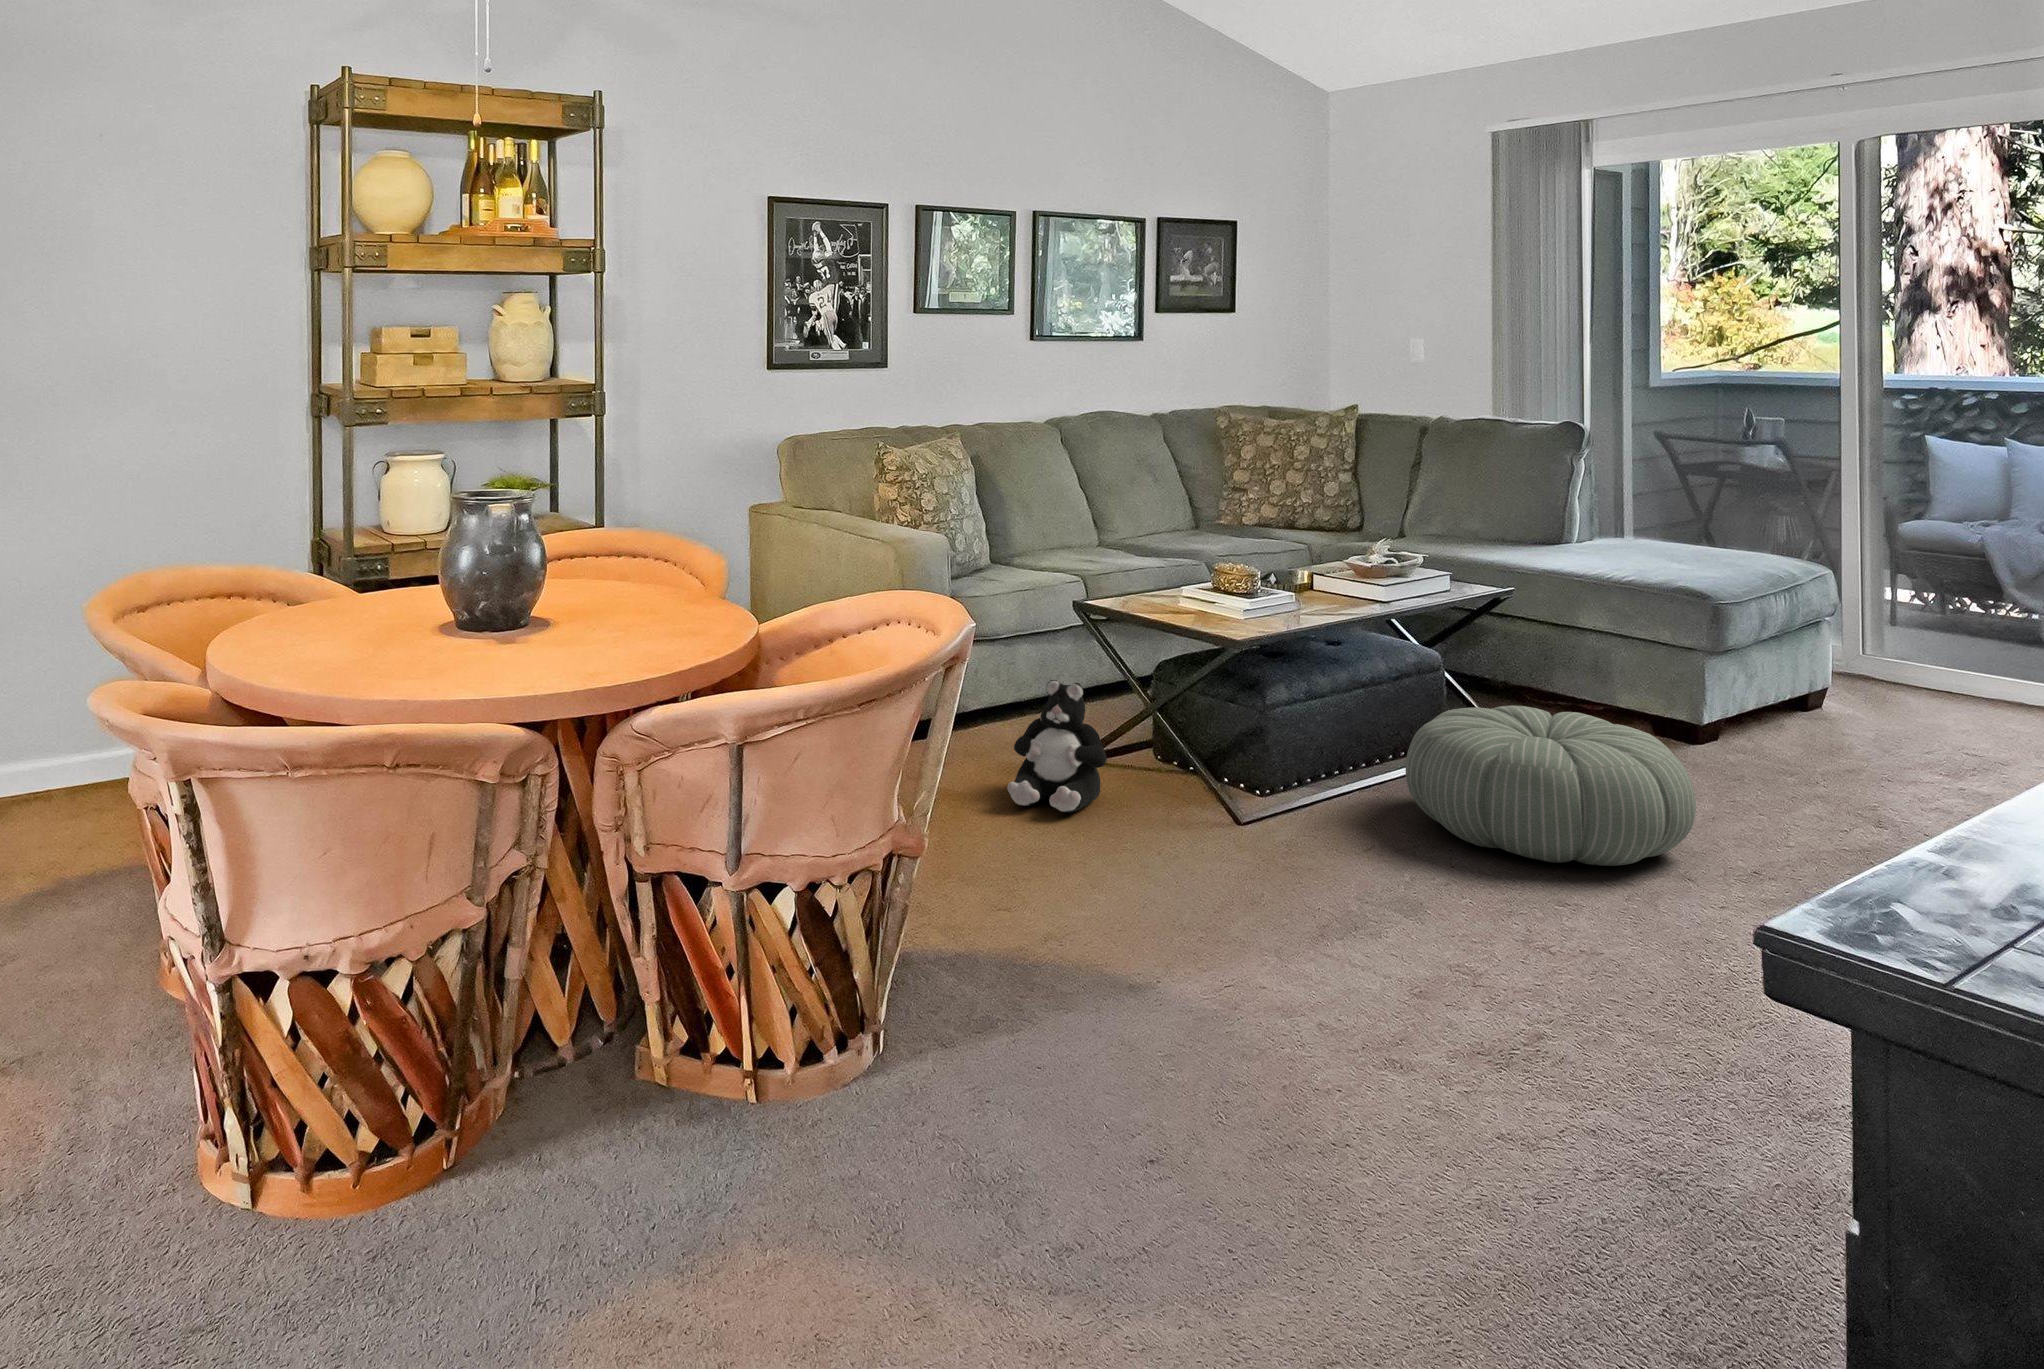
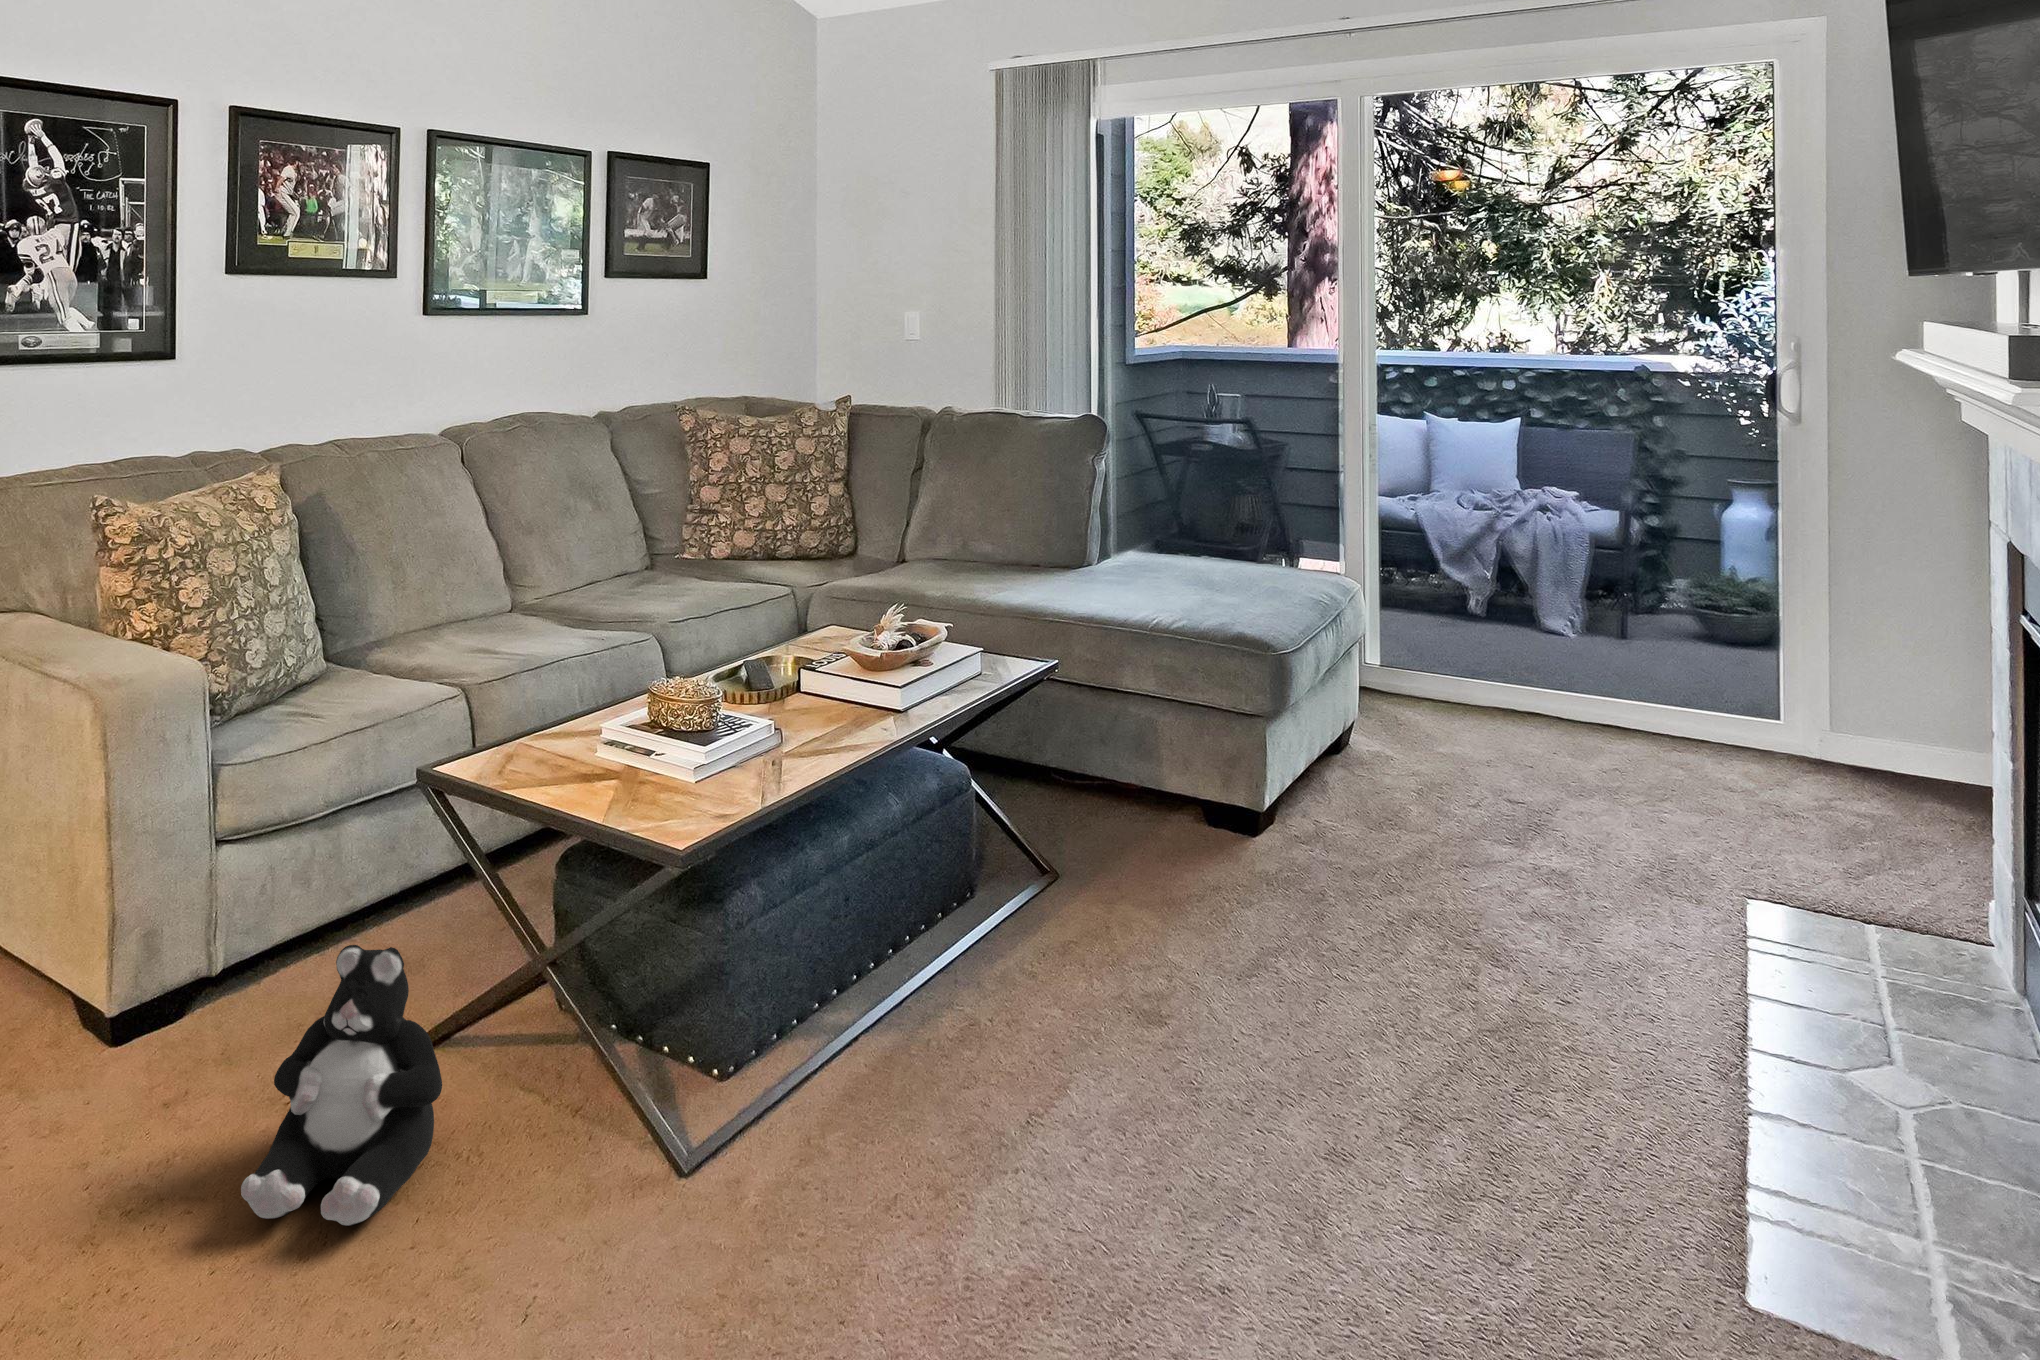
pouf: present [1406,706,1696,866] -> none [934,882,1347,1201]

